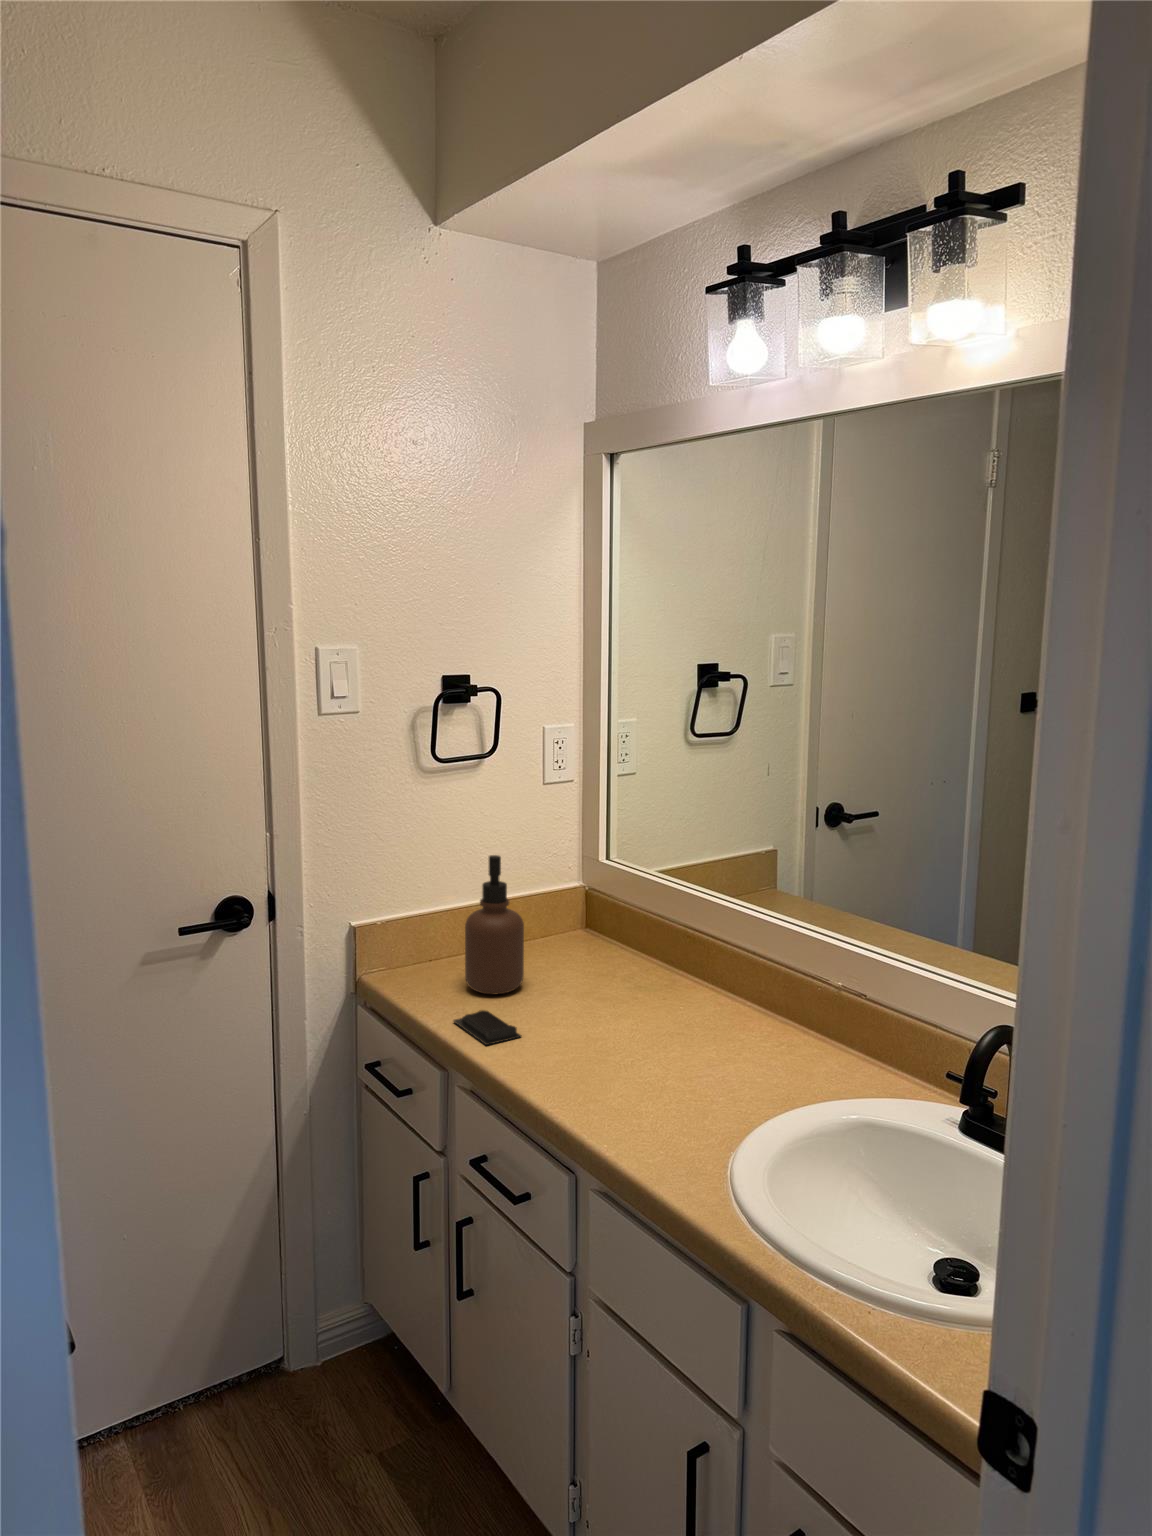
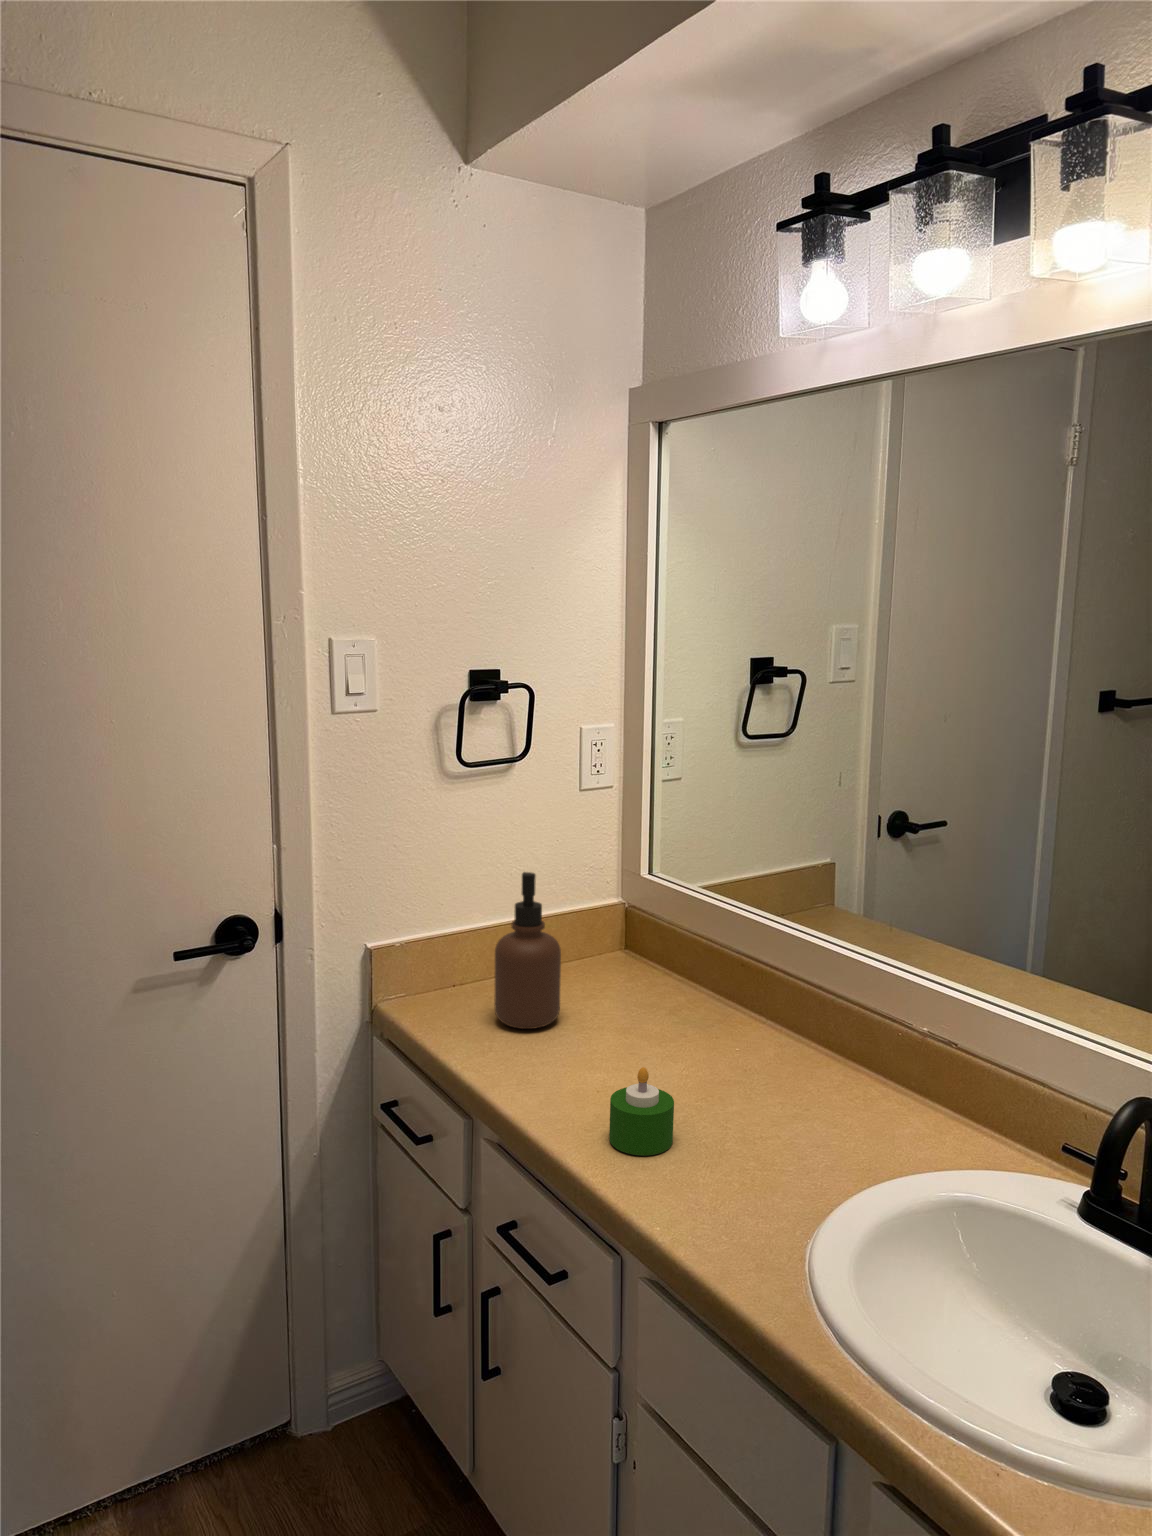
soap bar: present [454,1010,521,1045] -> none [480,1050,558,1093]
candle: none [566,1016,621,1091] -> present [609,1067,674,1155]

